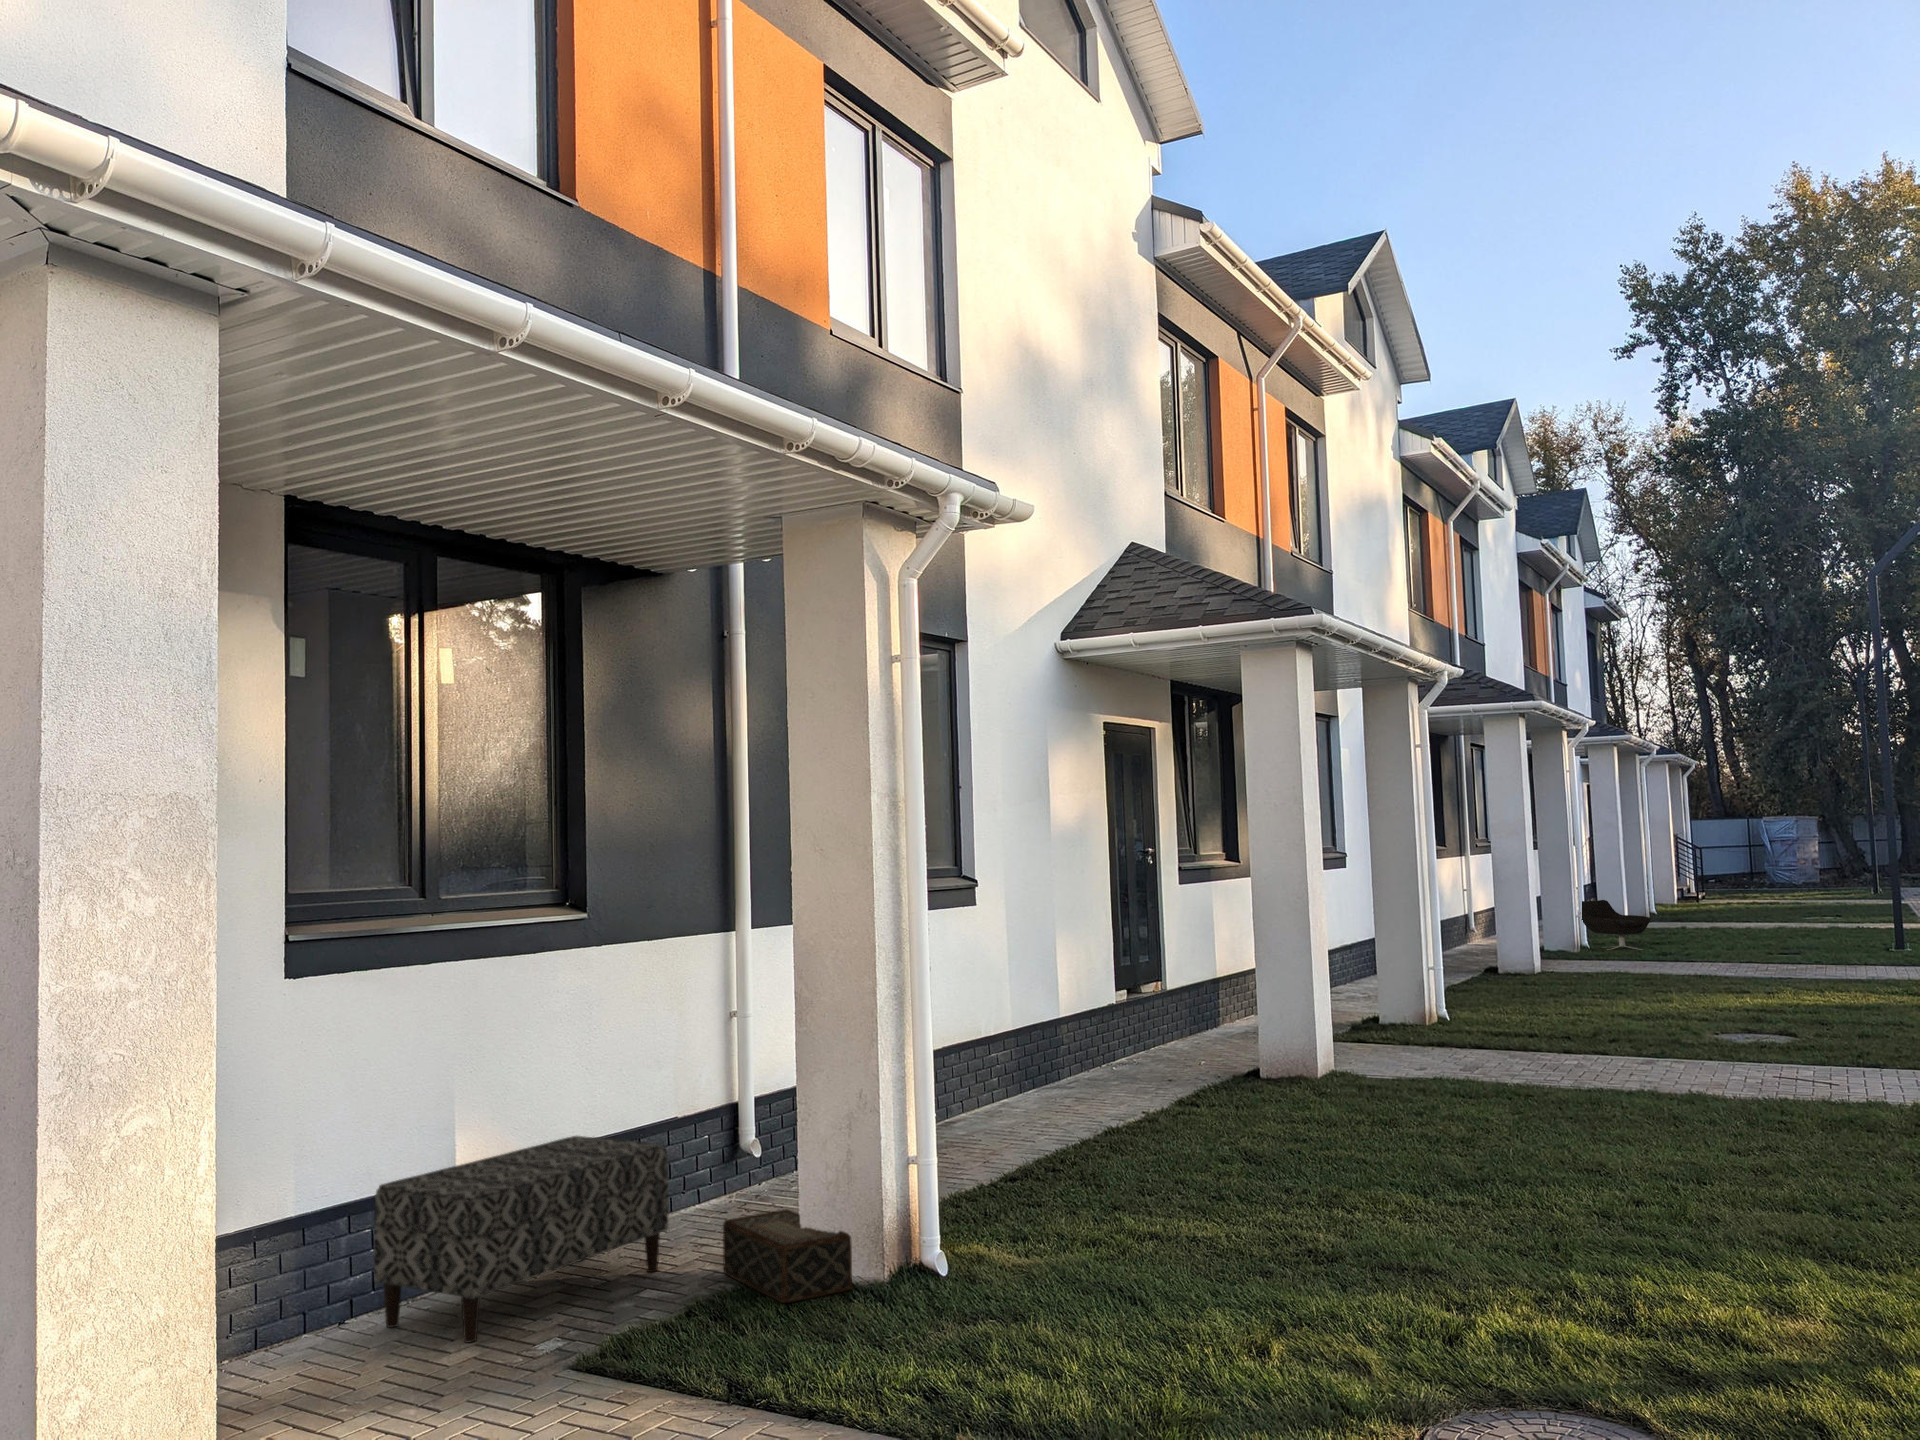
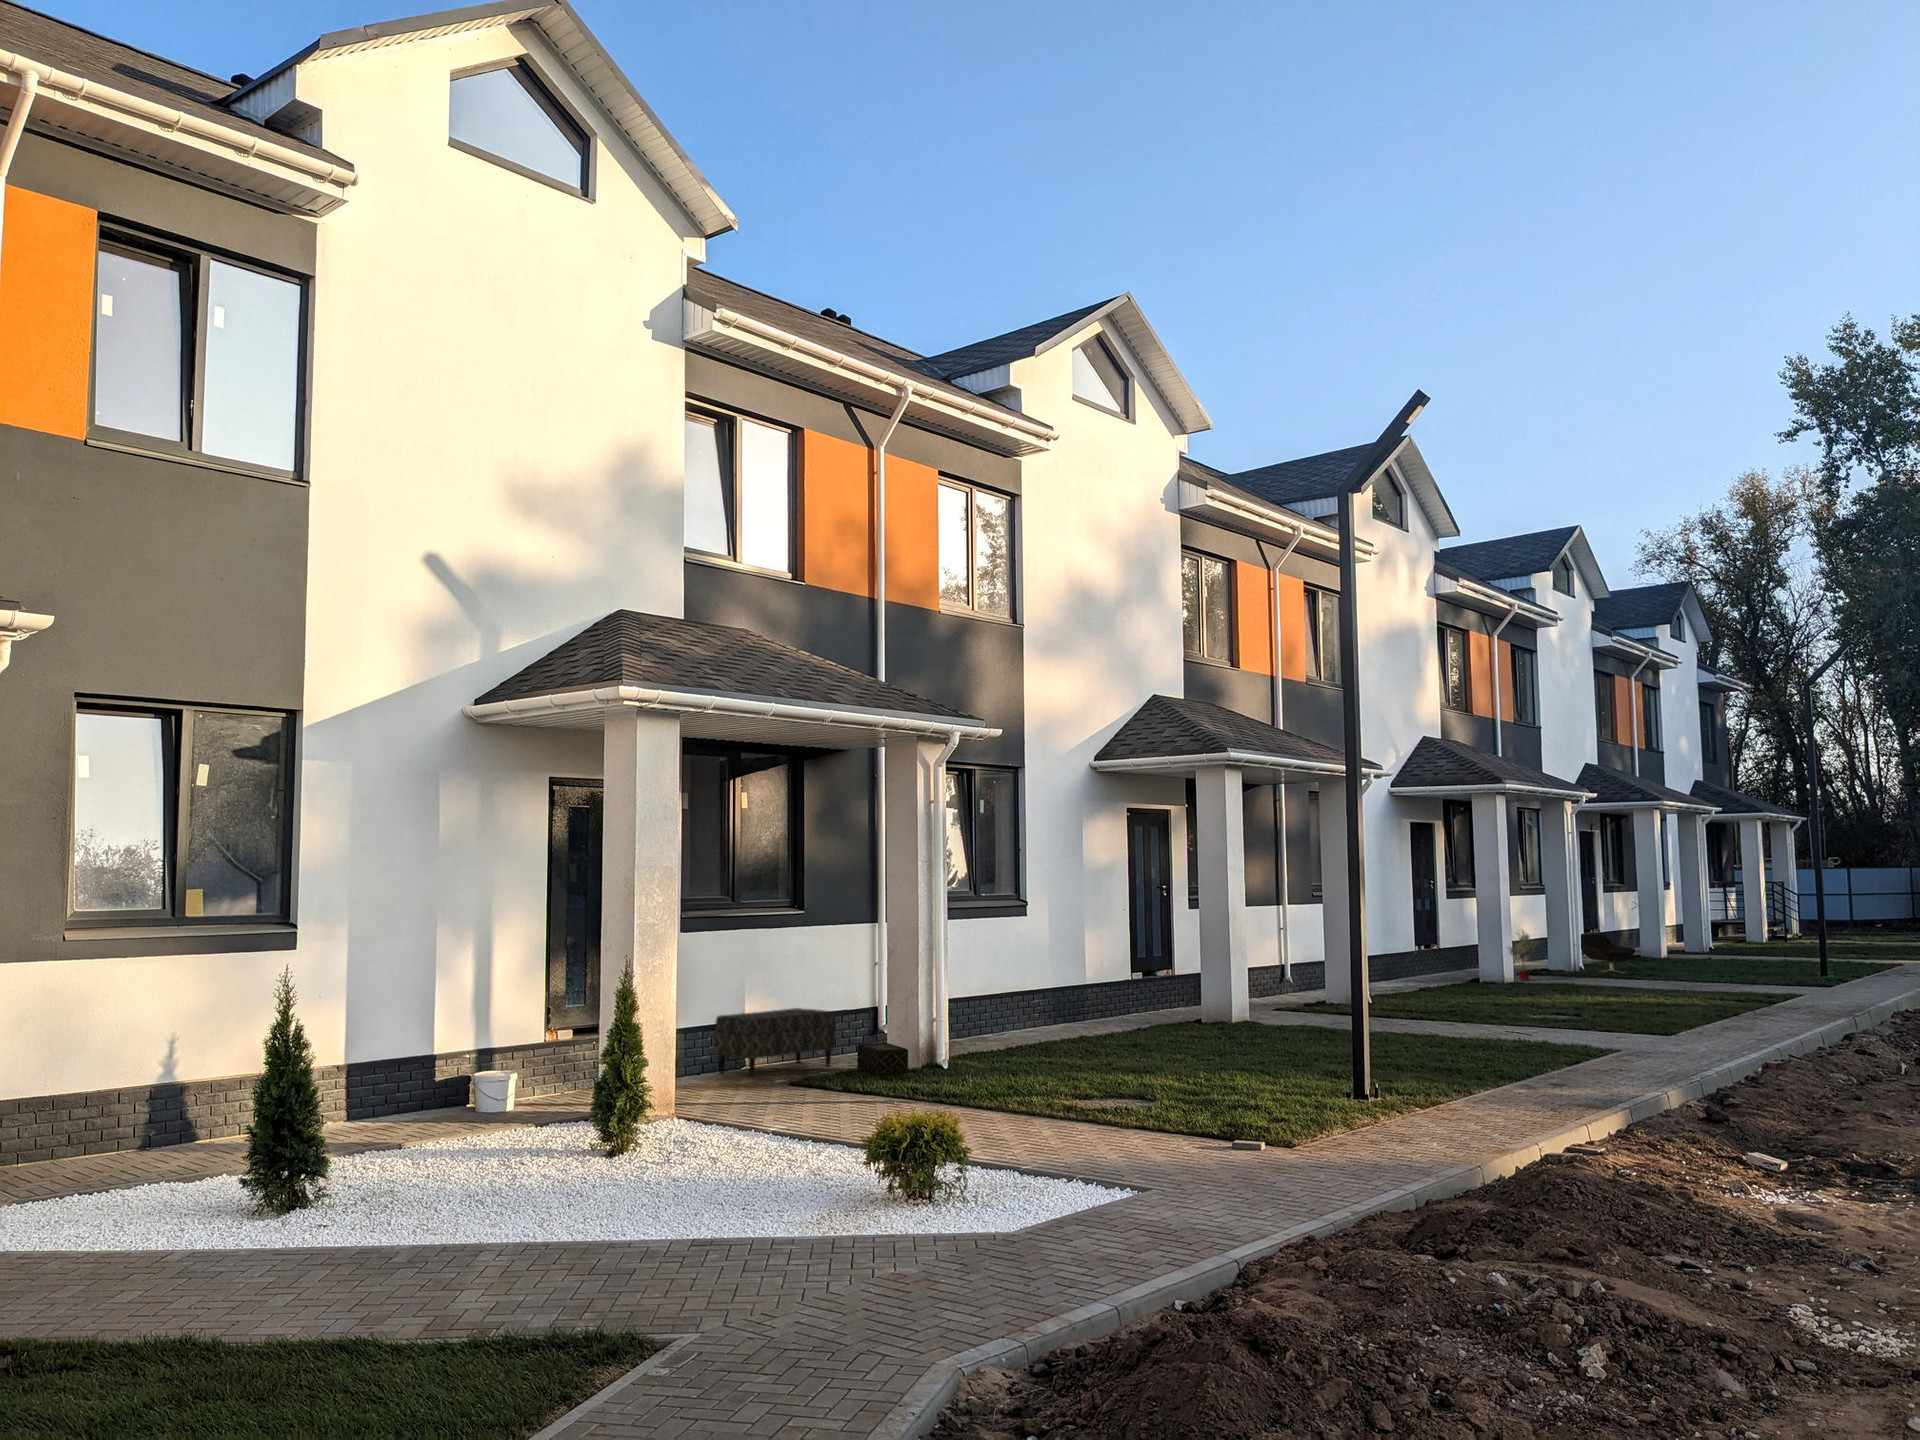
potted tree: none [1523,897,1562,966] -> present [1510,930,1533,981]

